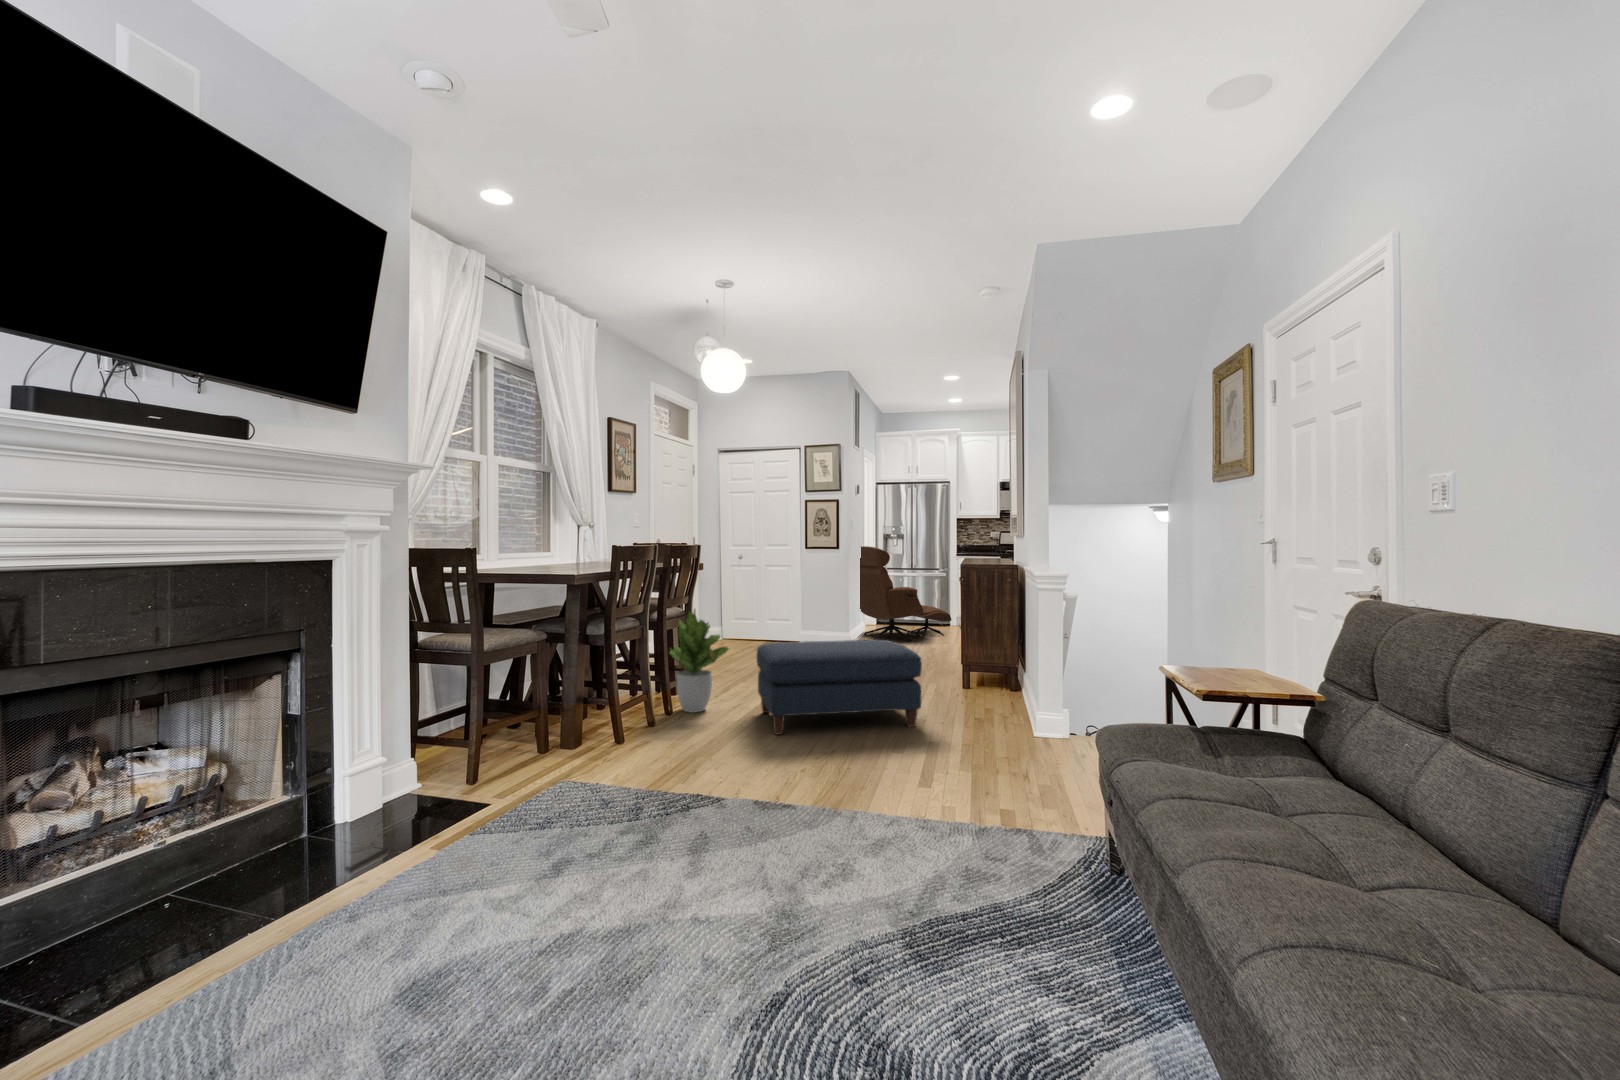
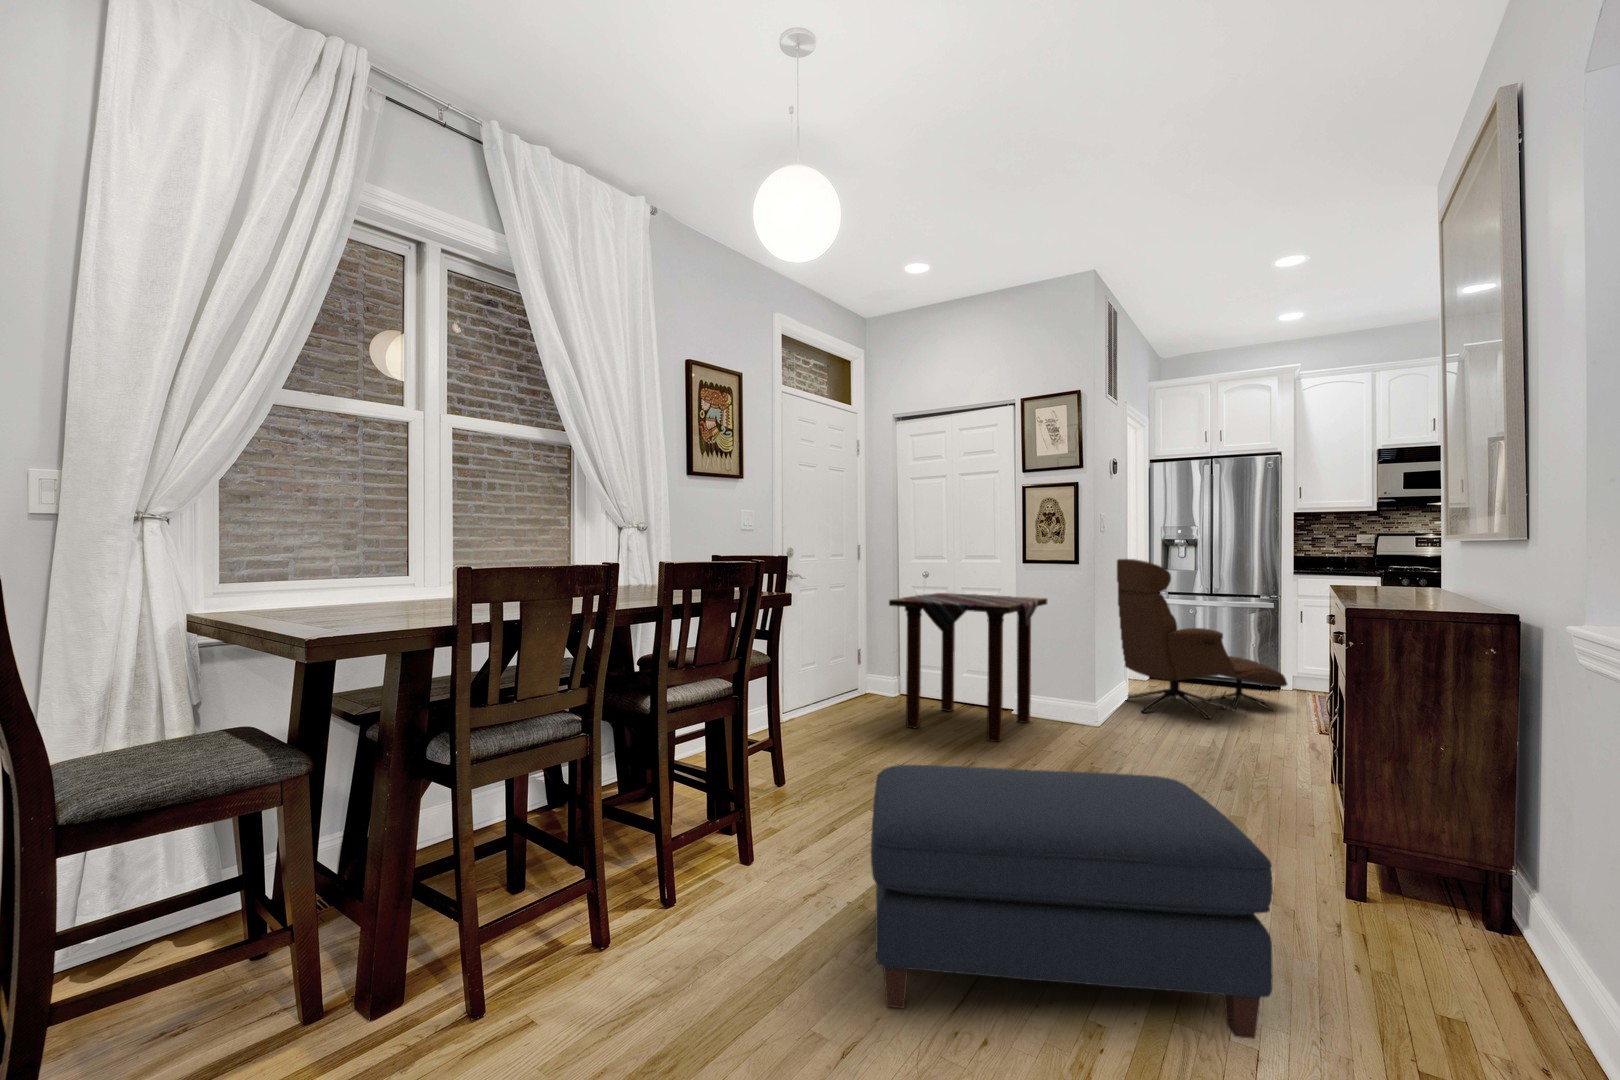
side table: none [726,569,821,657] -> present [889,593,1047,742]
potted plant: present [670,612,728,712] -> none [716,686,835,882]

